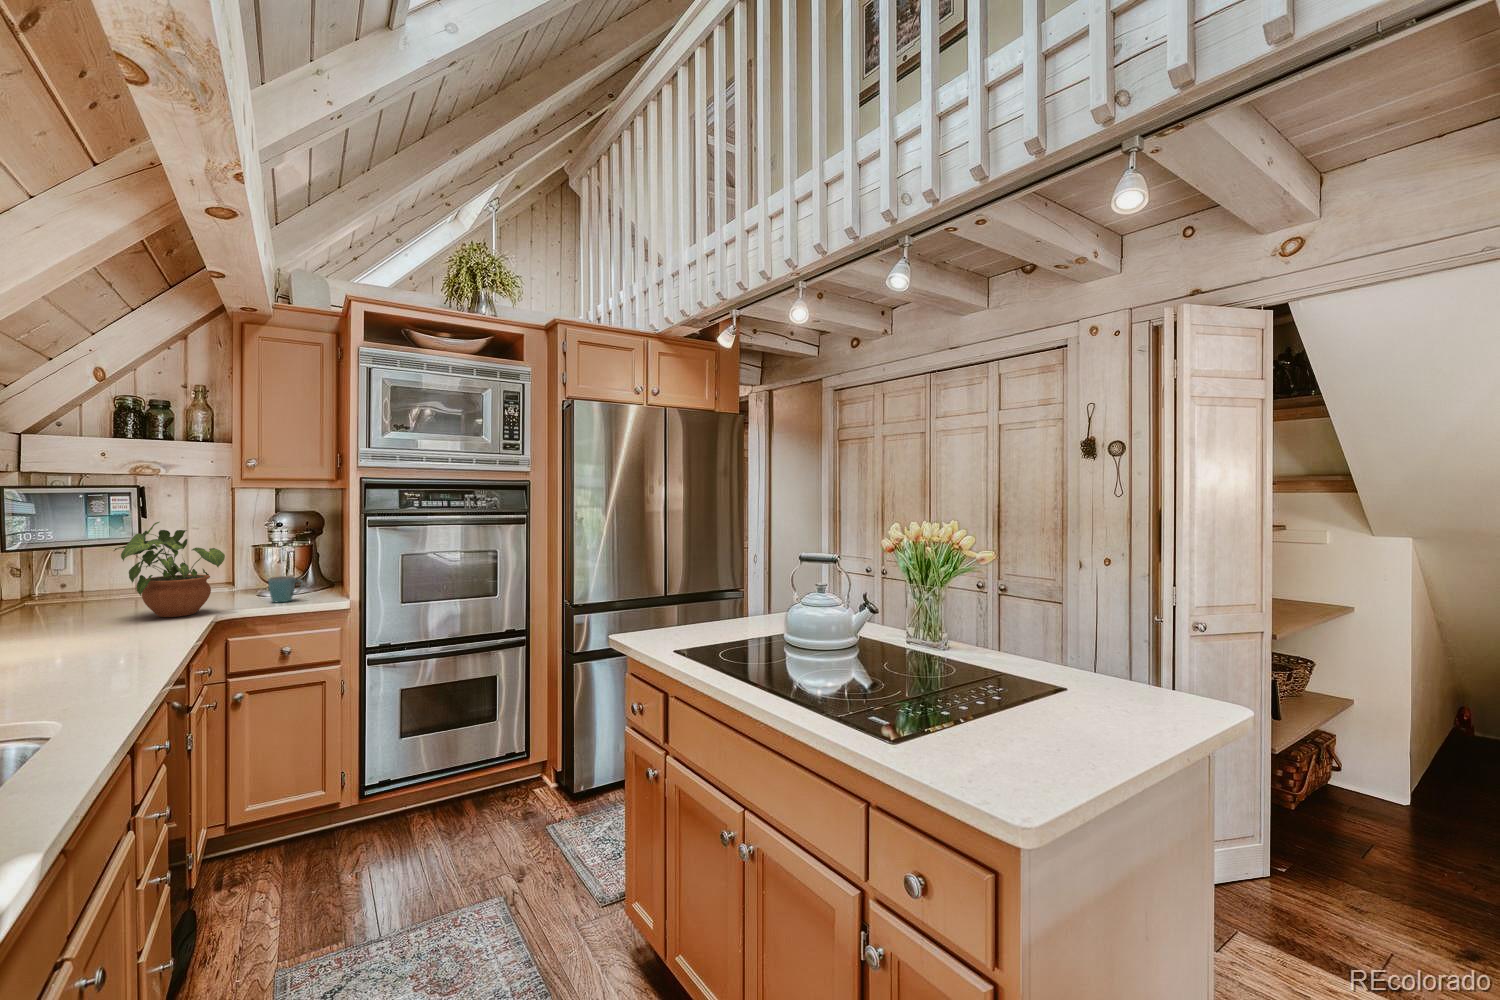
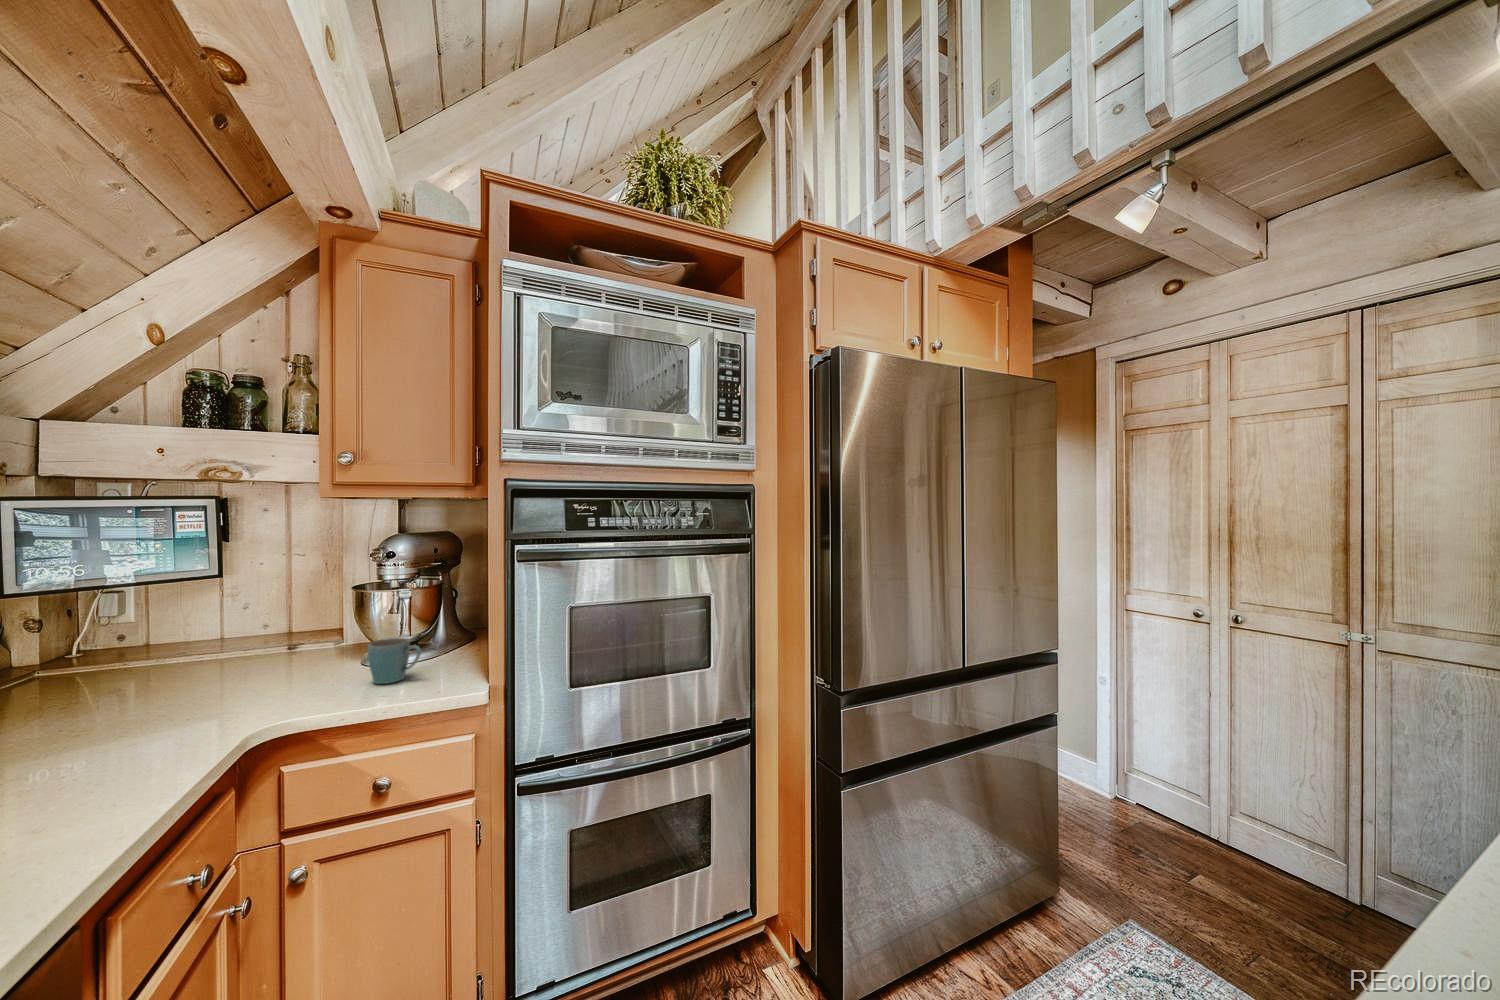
potted plant: present [114,522,225,617] -> none [85,556,284,730]

